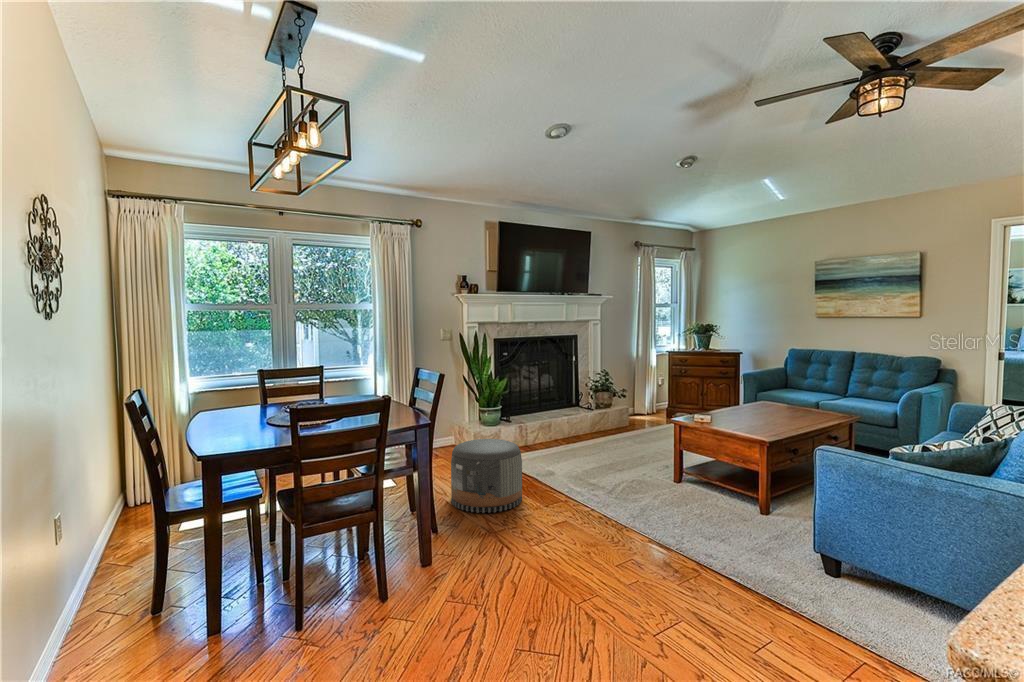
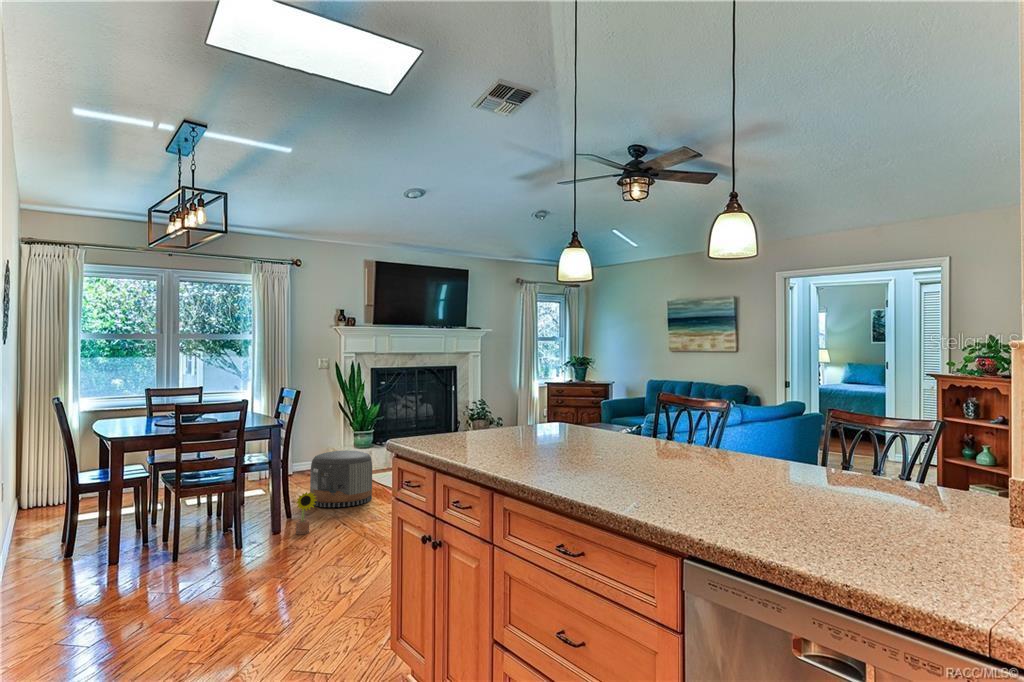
decorative plant: none [451,511,479,566] -> present [296,492,317,534]

